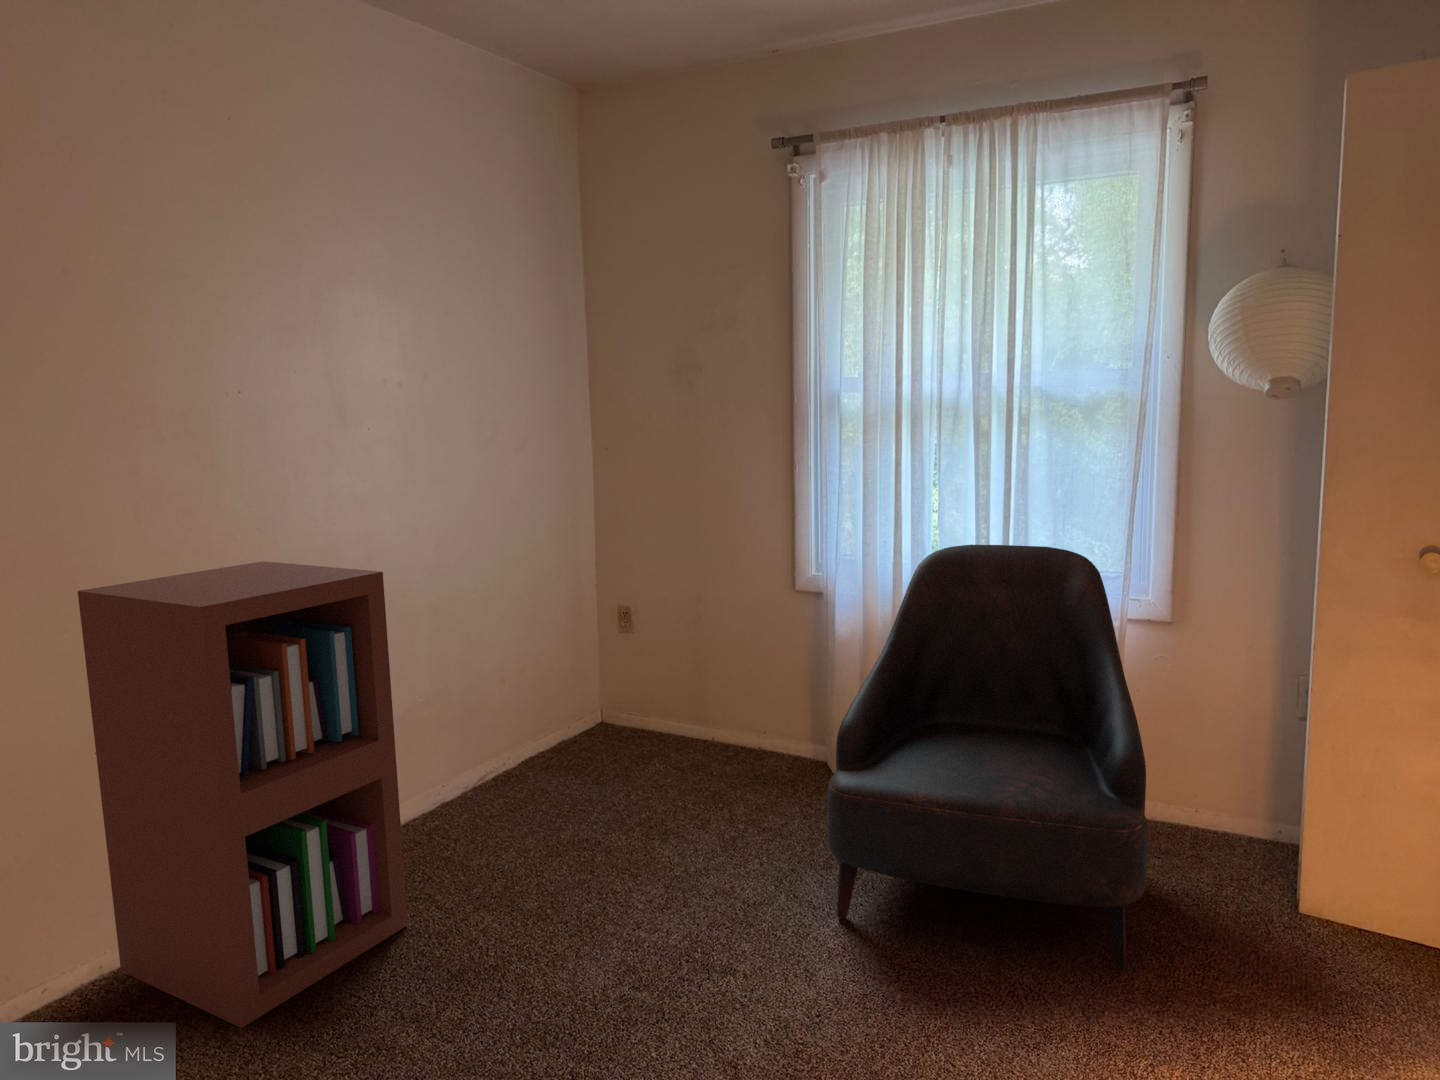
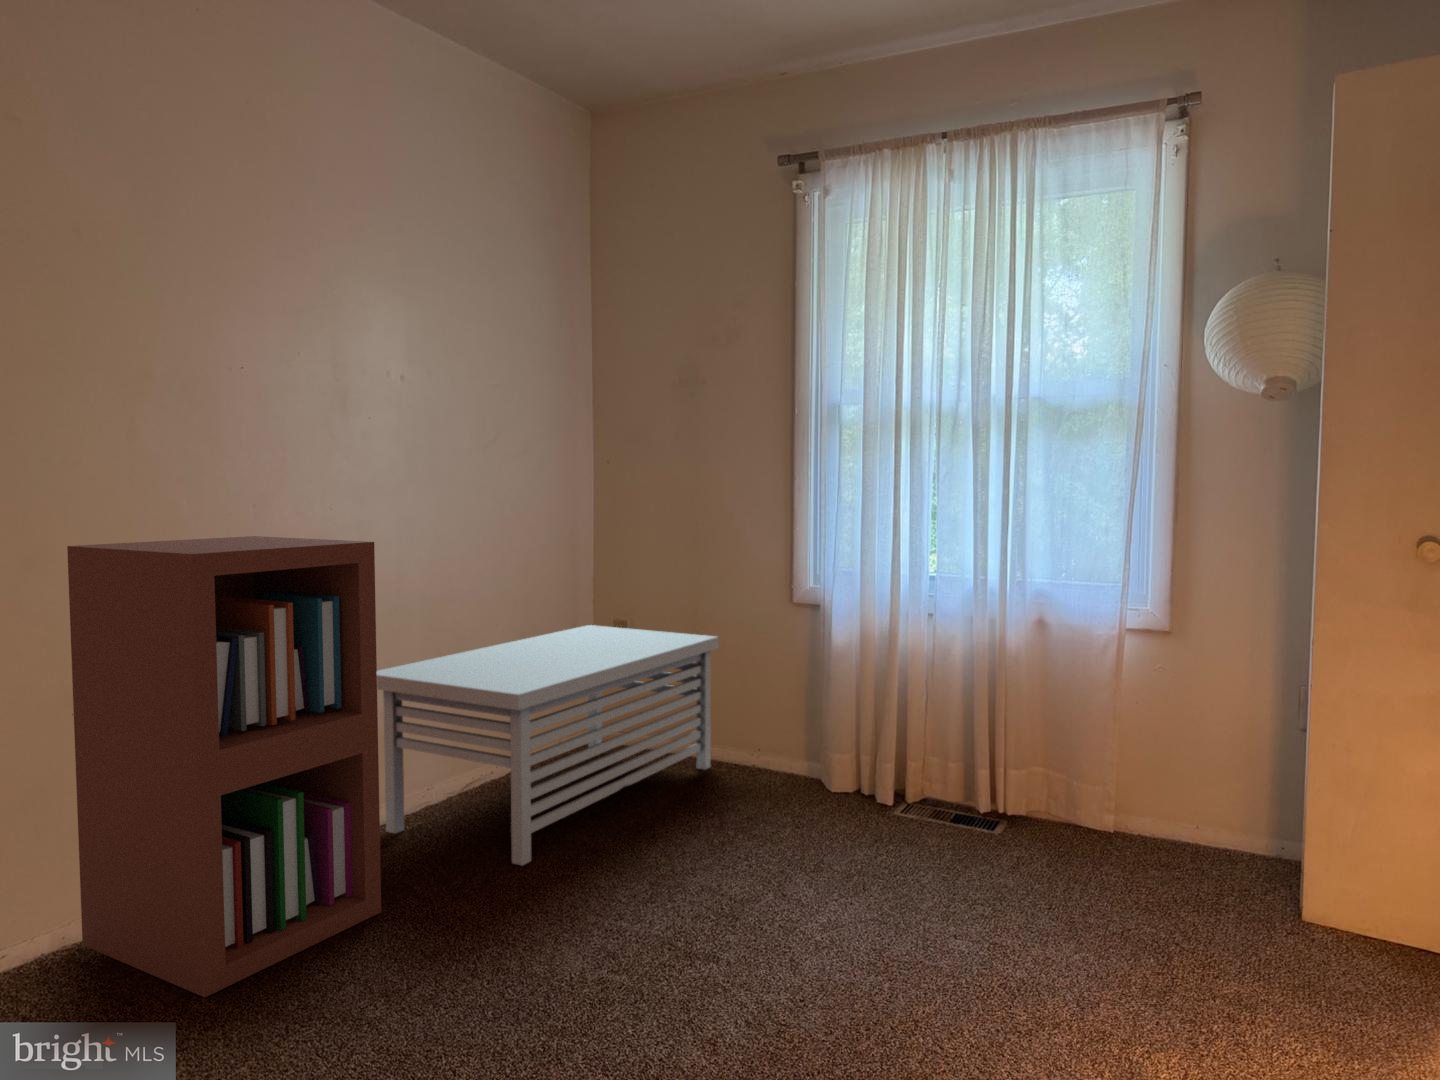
armchair: present [827,545,1148,970] -> none [818,549,1145,968]
storage bench: none [380,612,725,868] -> present [377,625,719,865]

